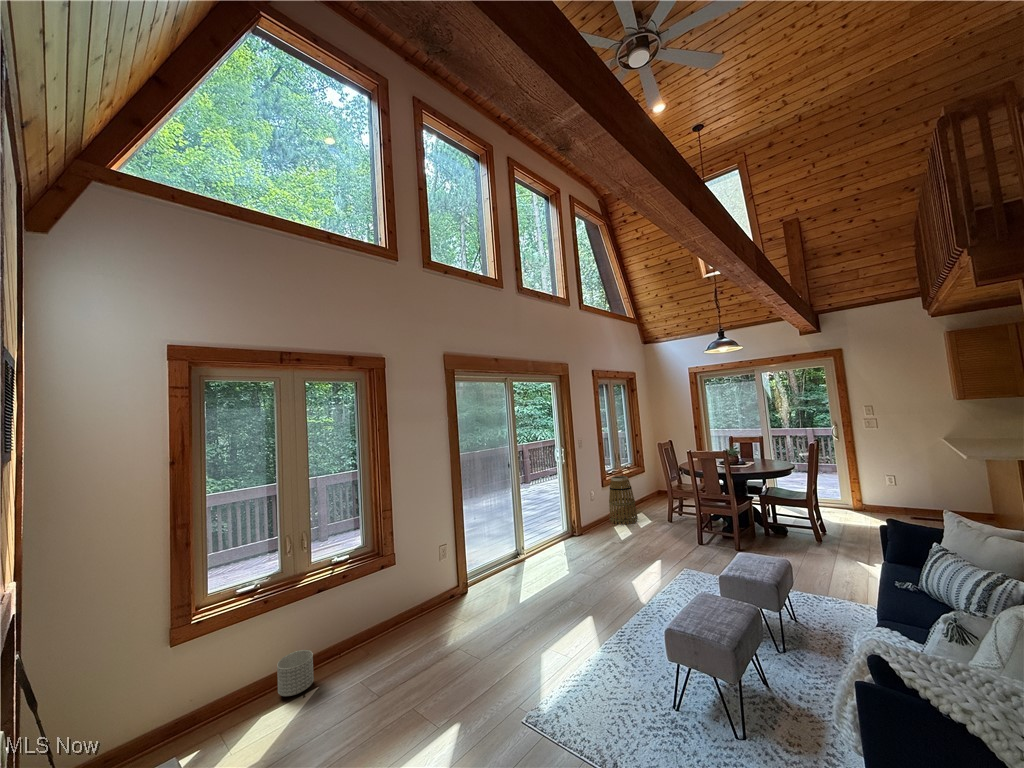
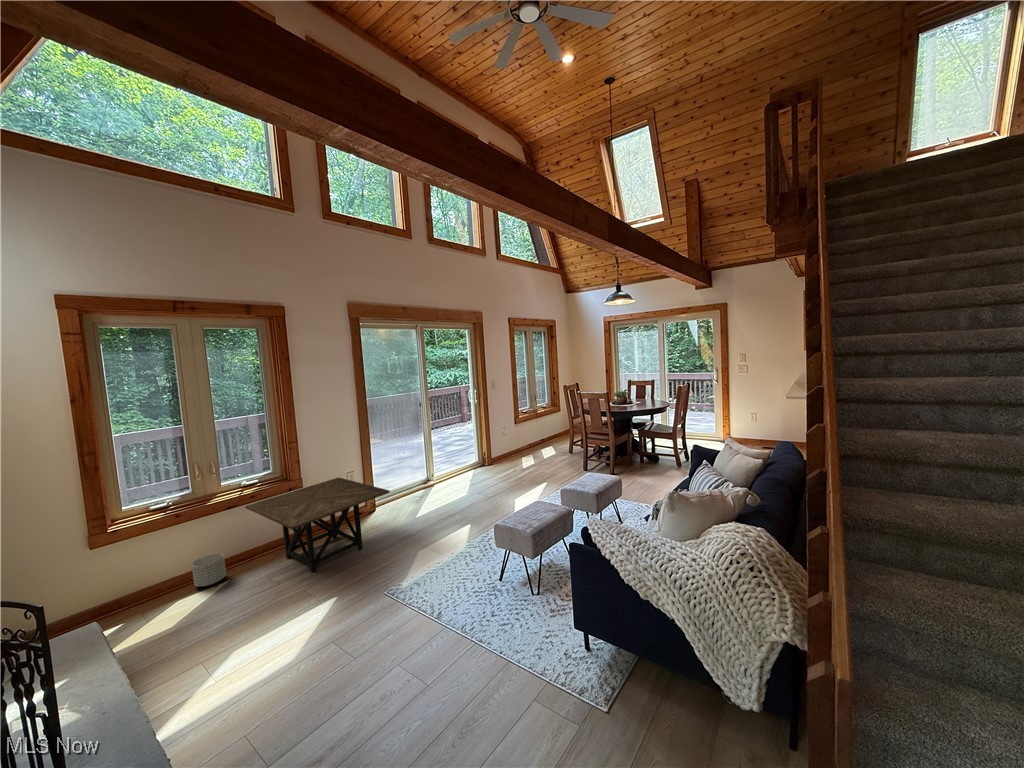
basket: present [609,476,638,525] -> none [521,413,545,454]
side table: none [336,553,502,681] -> present [245,477,390,573]

